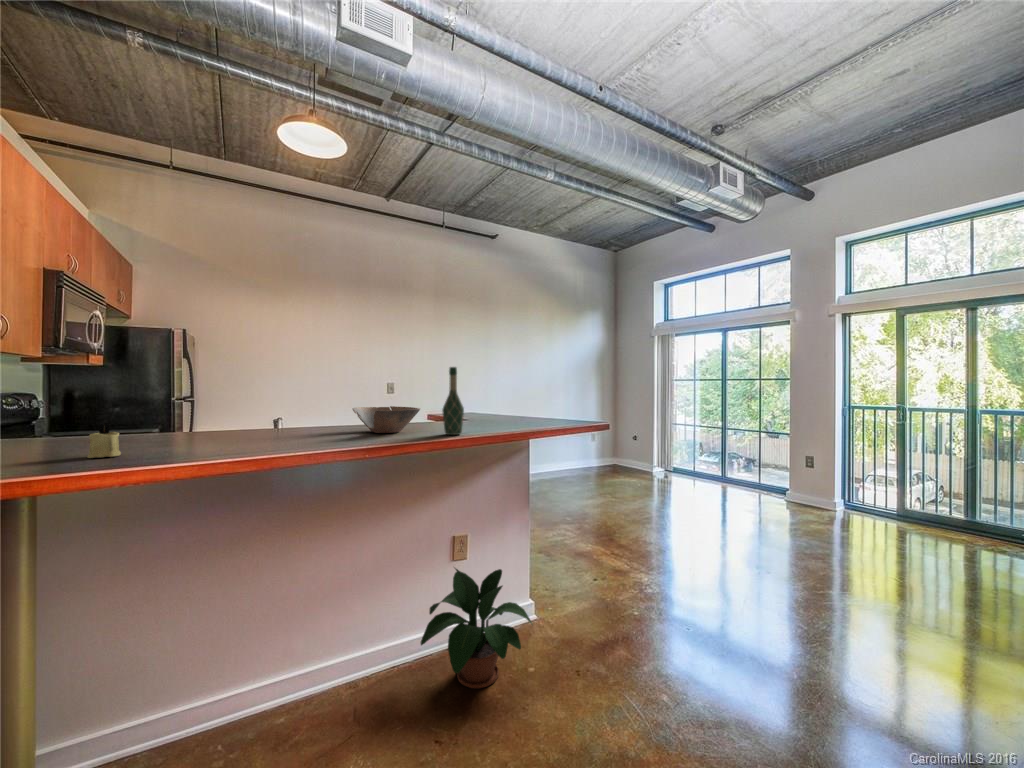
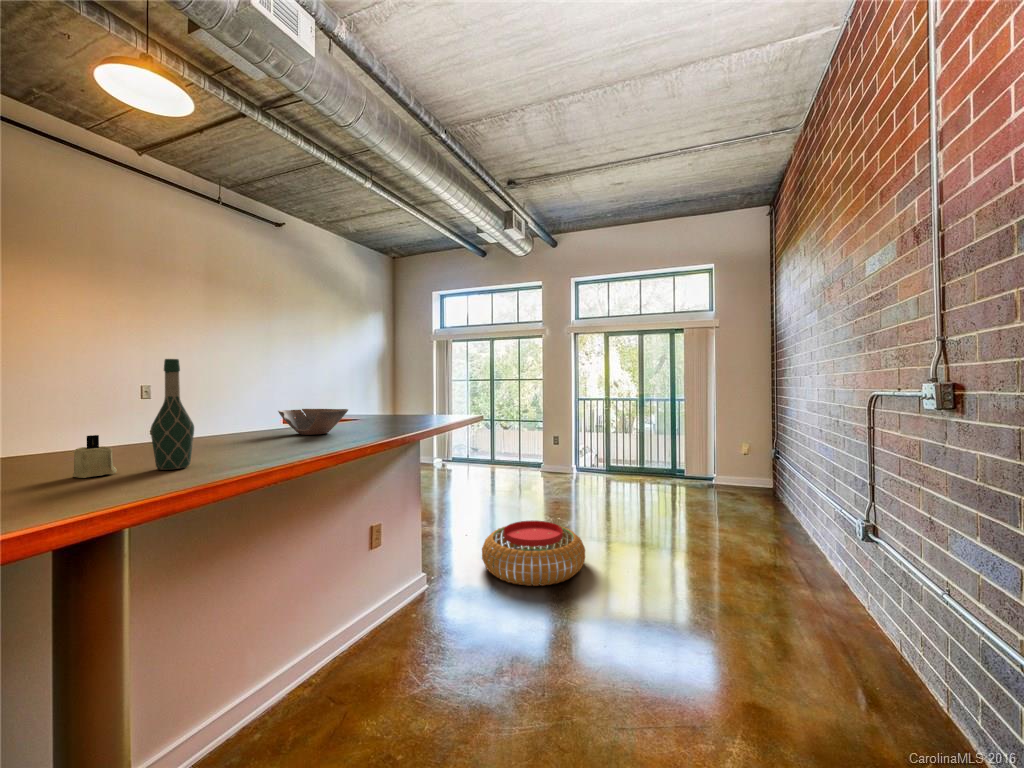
wine bottle: present [442,367,464,435] -> present [151,359,194,470]
pouf: none [609,566,762,672] -> present [482,521,585,586]
potted plant: present [421,568,532,688] -> none [361,544,452,647]

